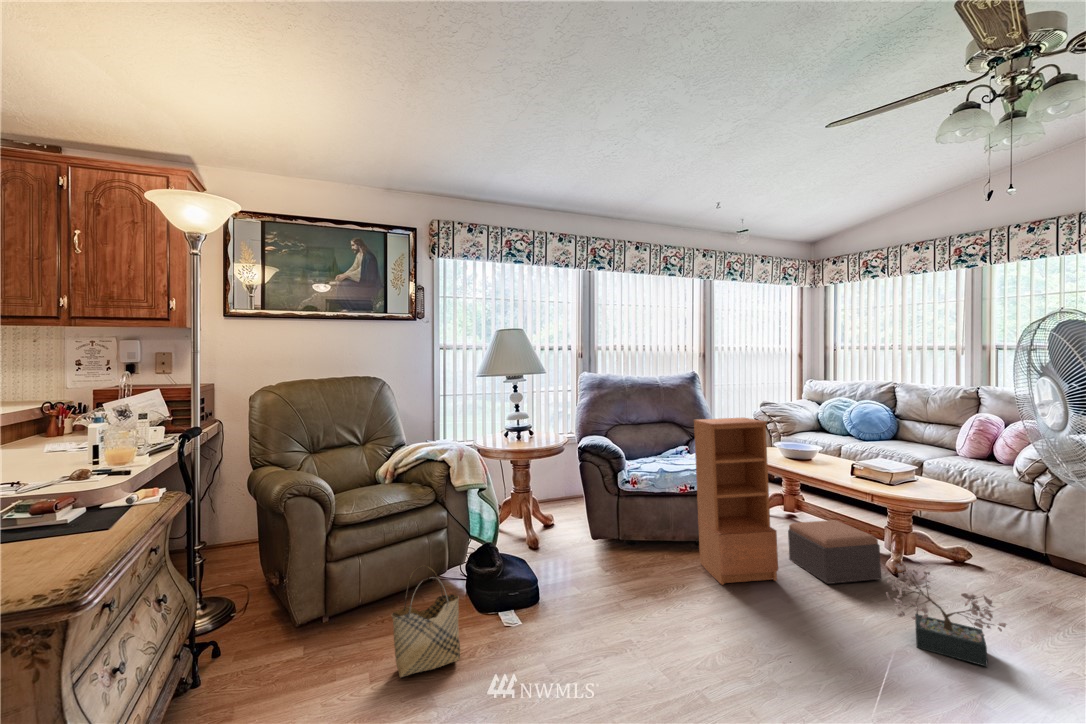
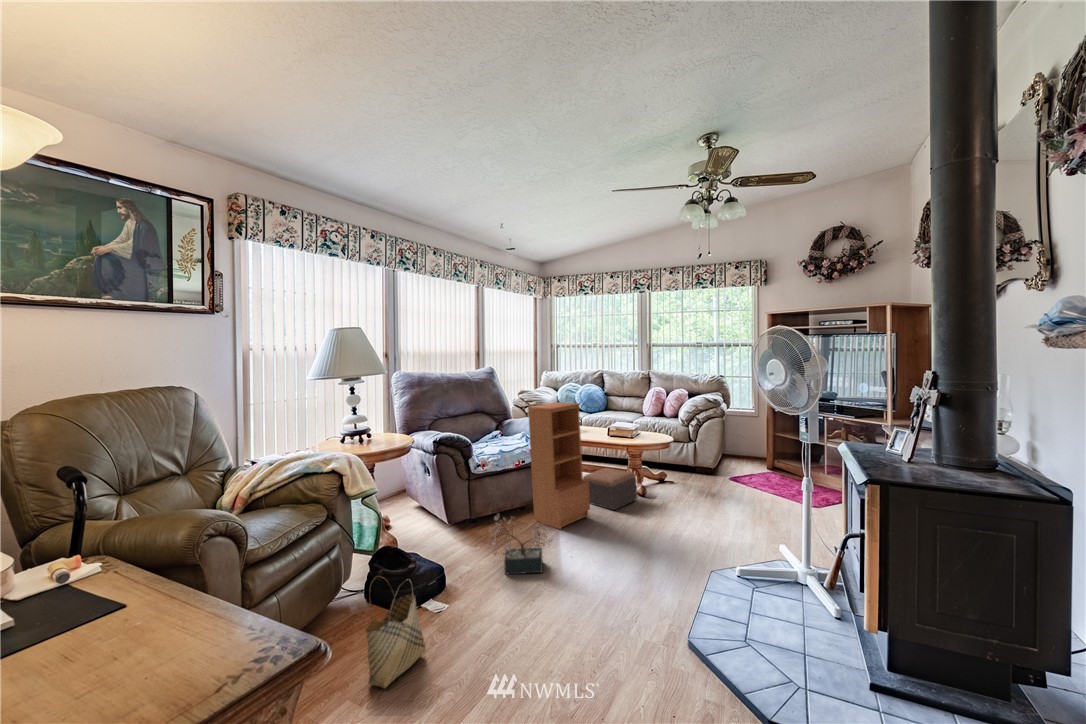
decorative plant: present [886,561,1006,667] -> present [488,514,552,574]

